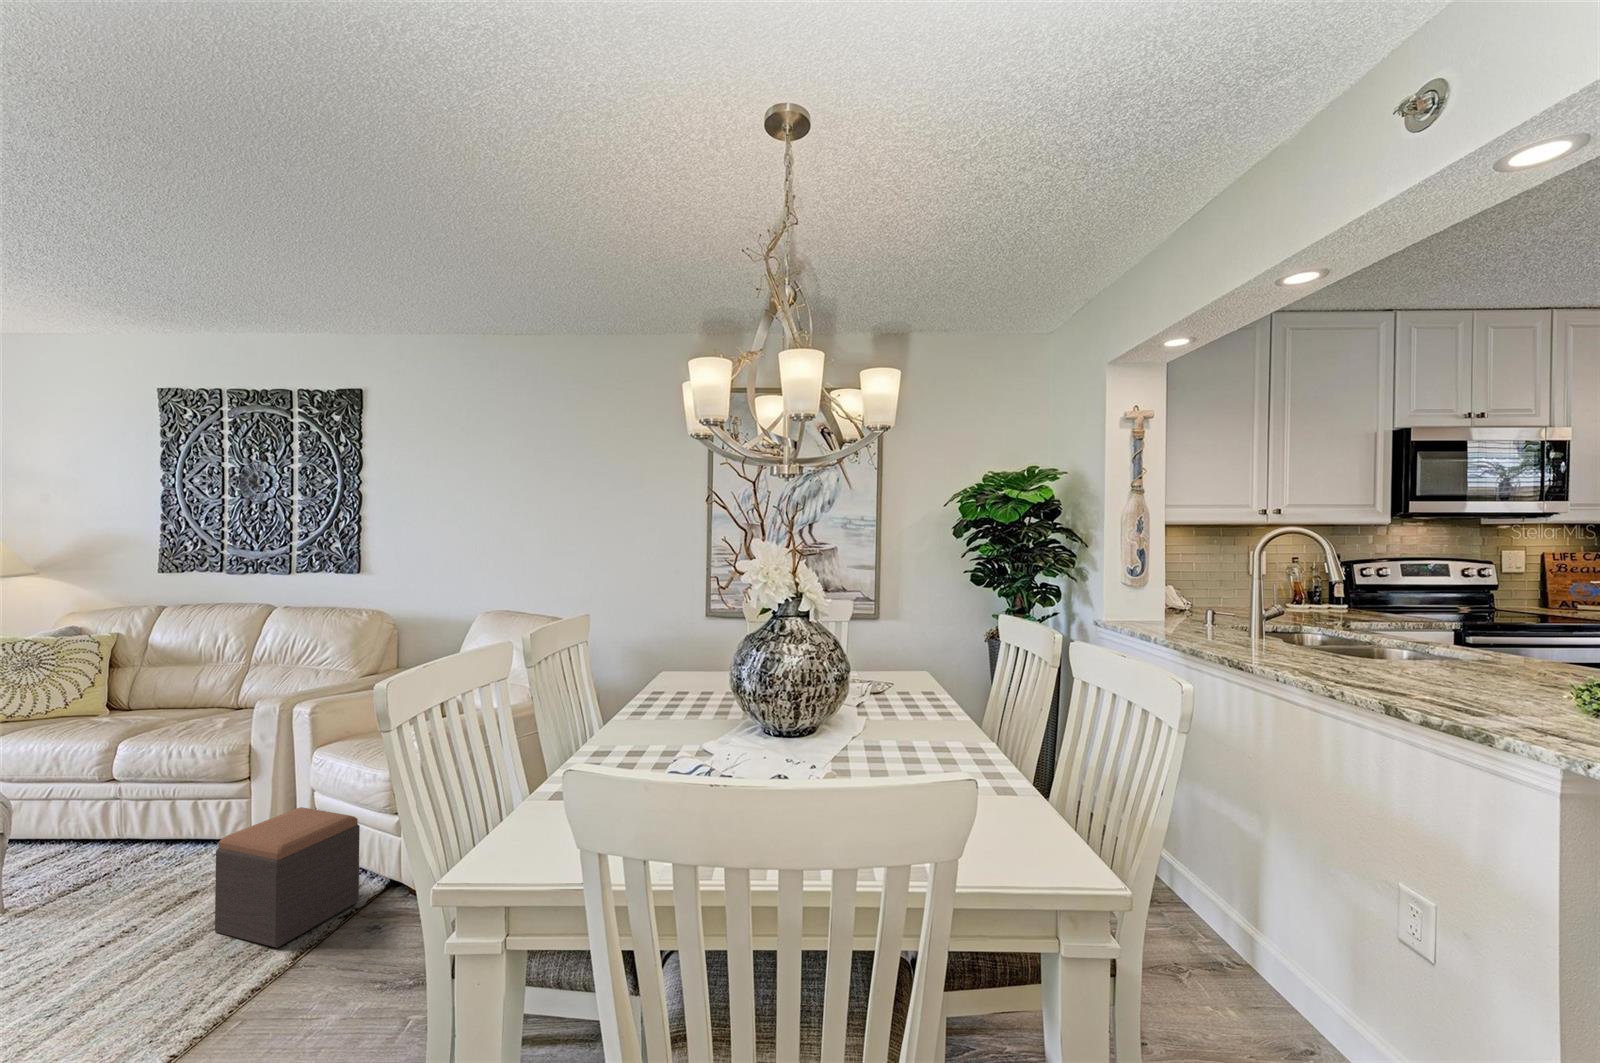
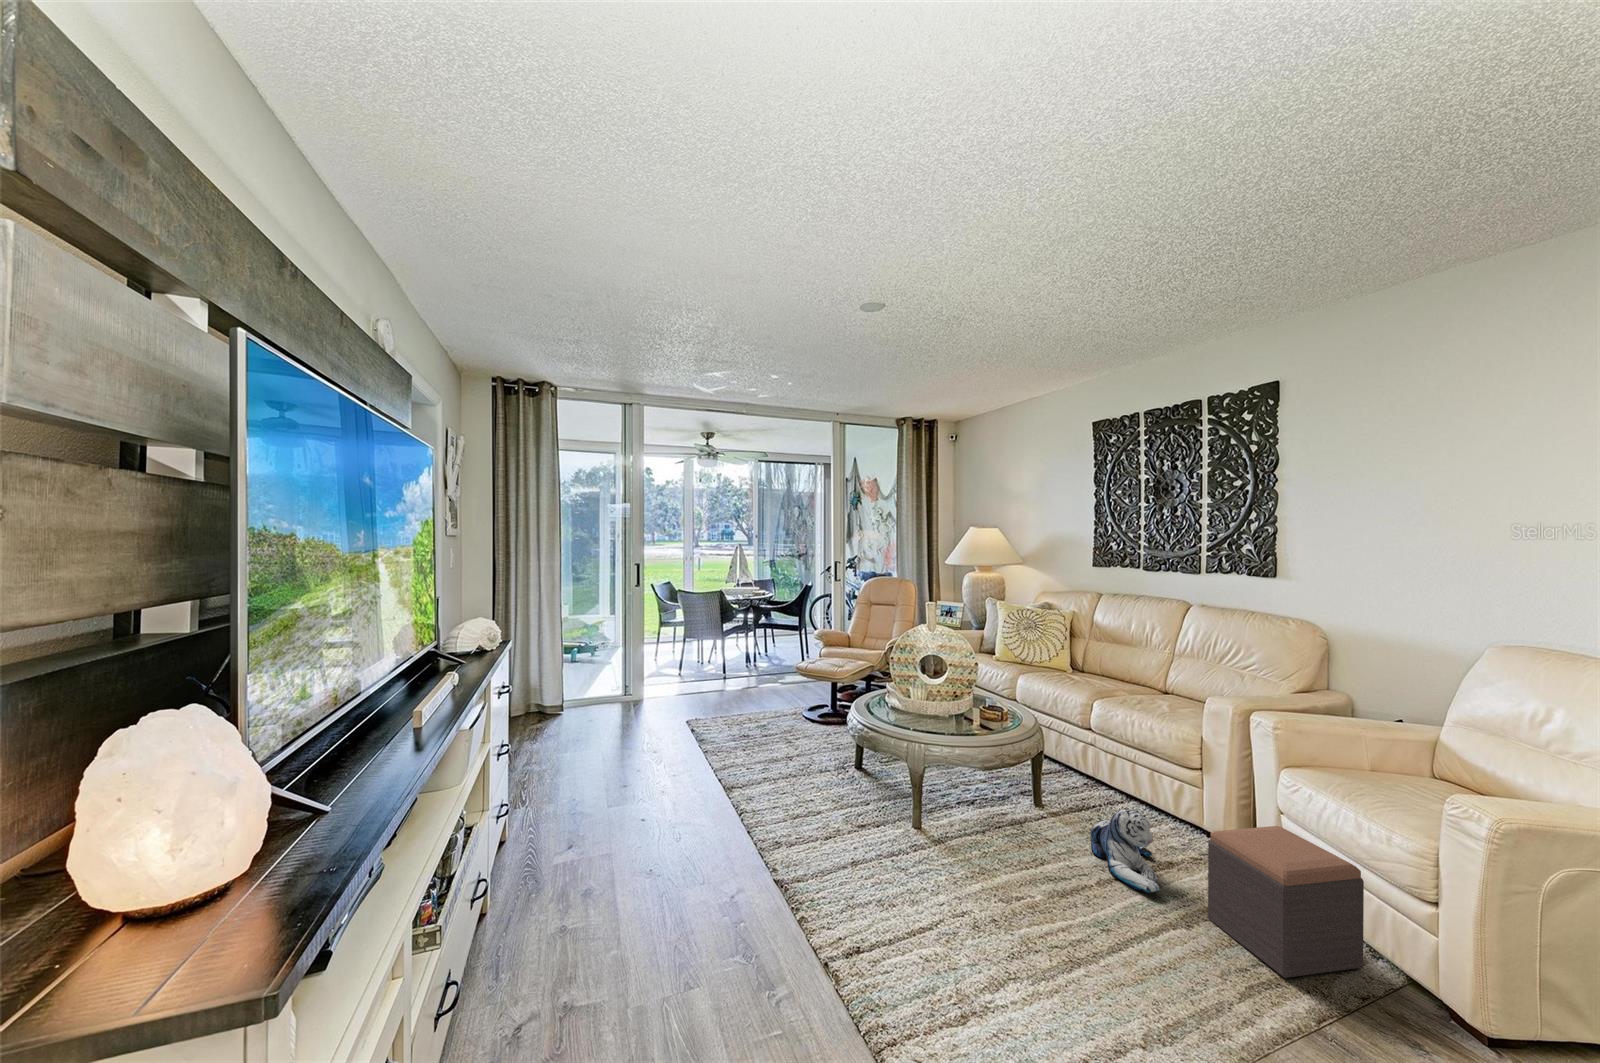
plush toy: none [72,852,169,945] -> present [1090,810,1159,893]

